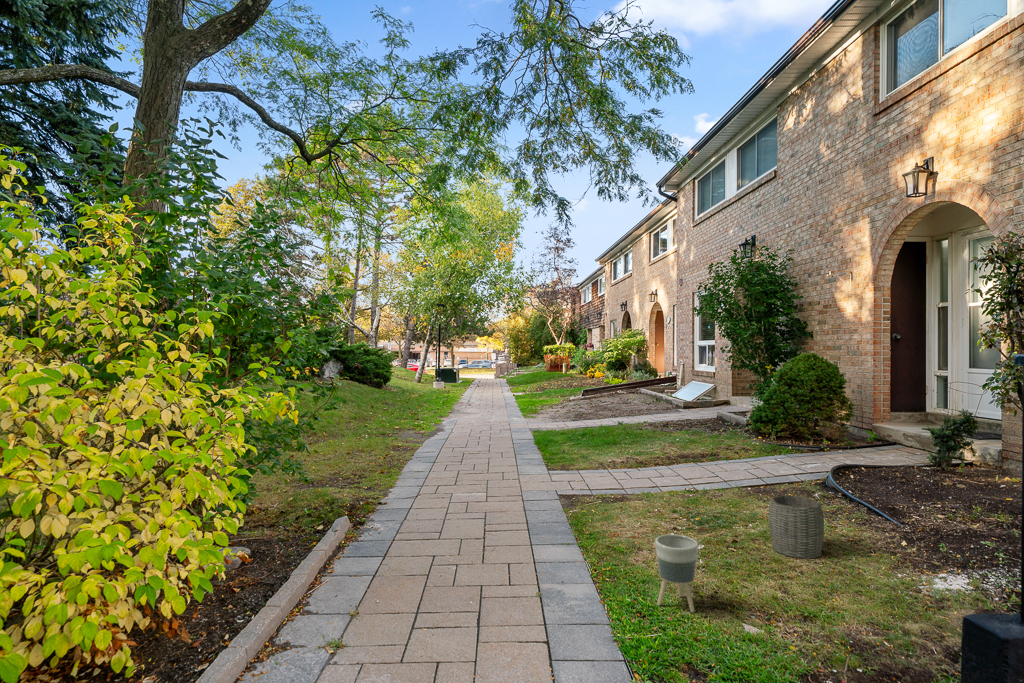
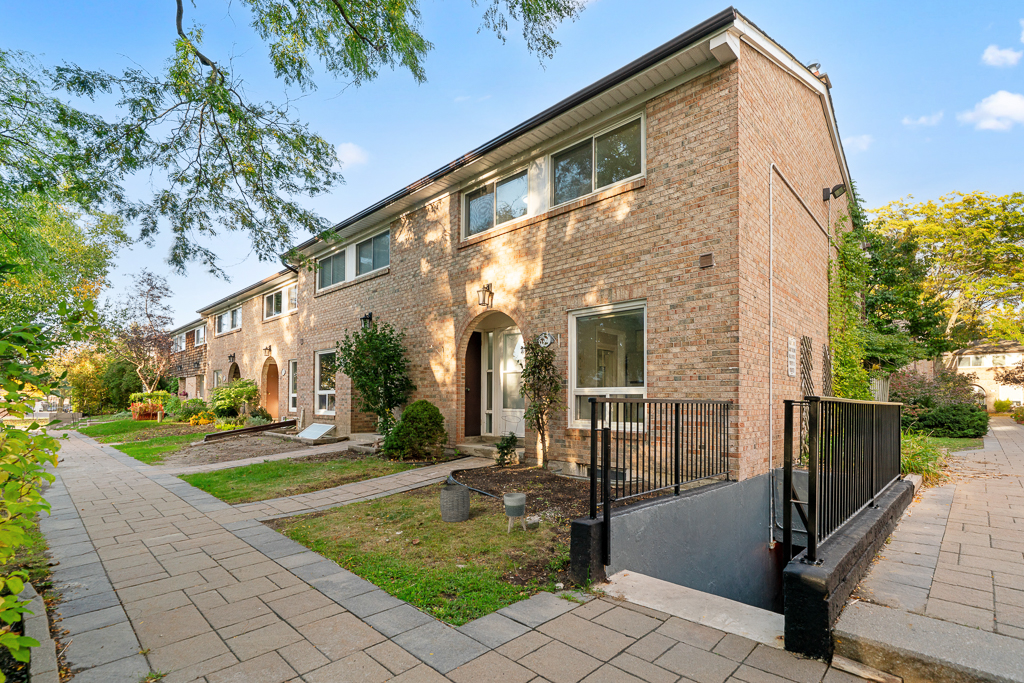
planter: present [655,534,698,612] -> present [504,493,526,533]

